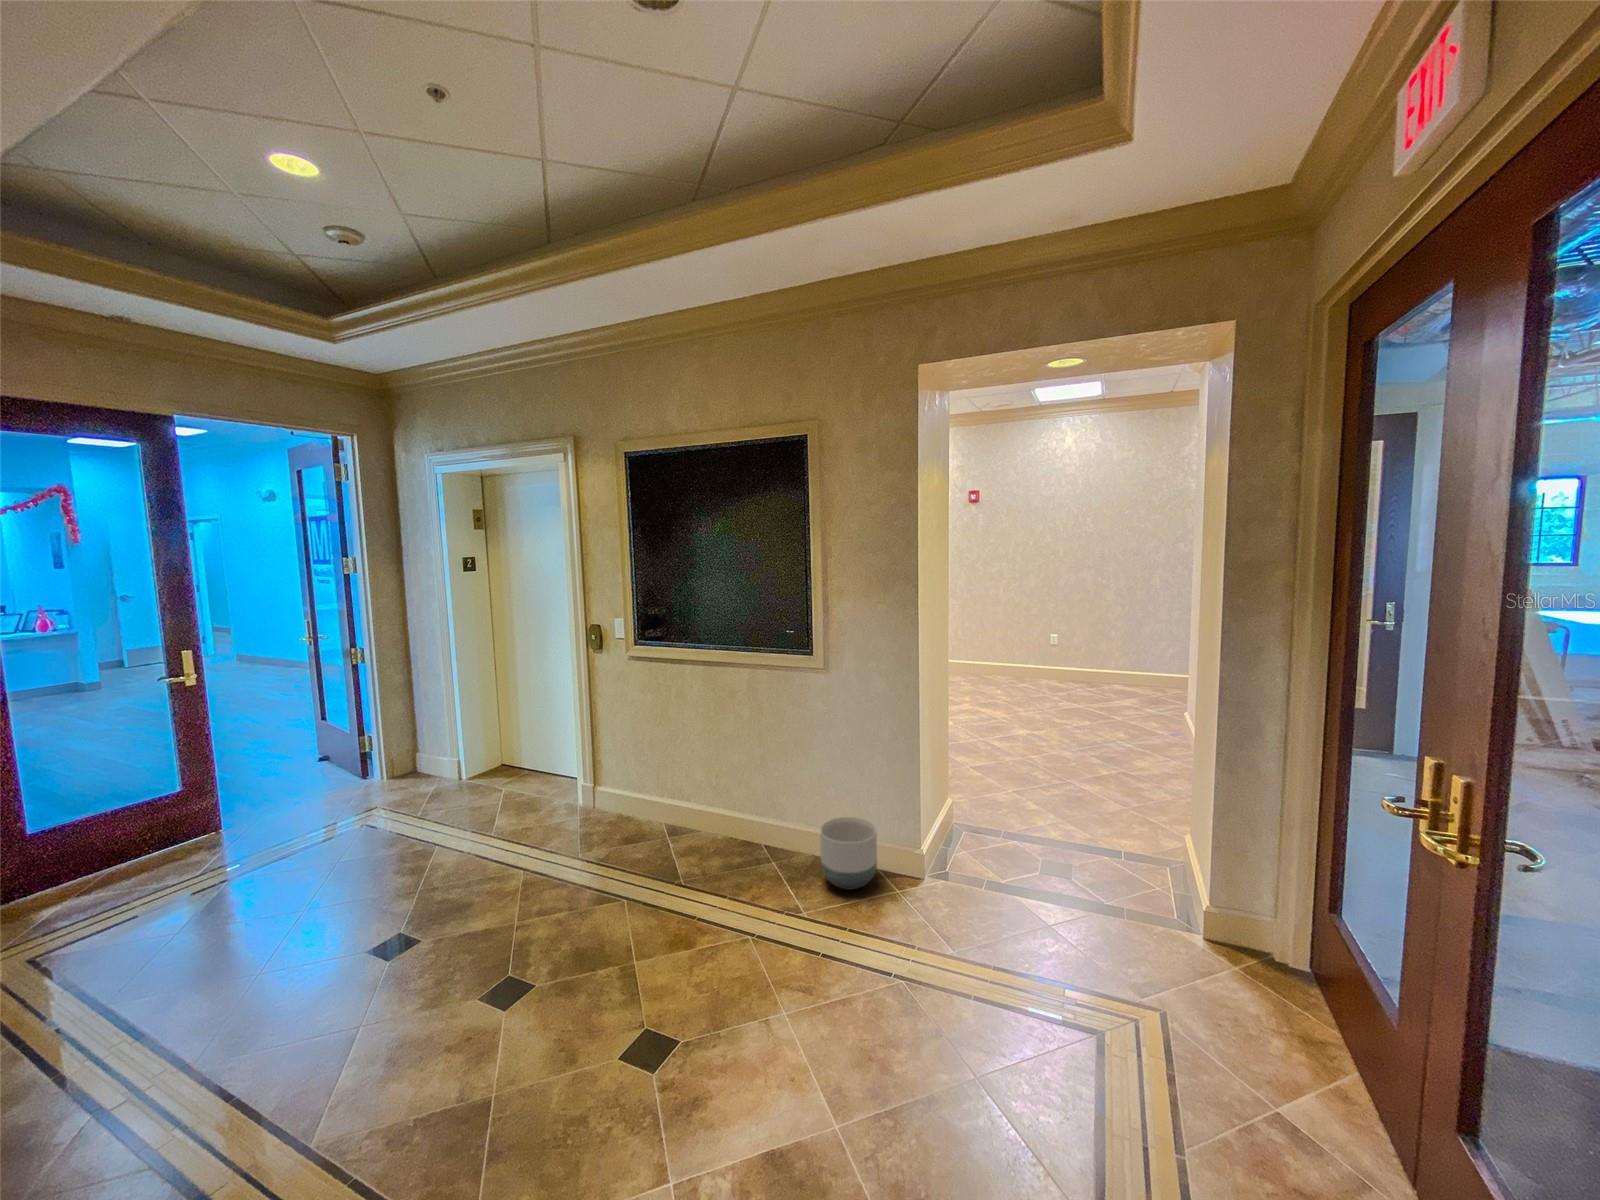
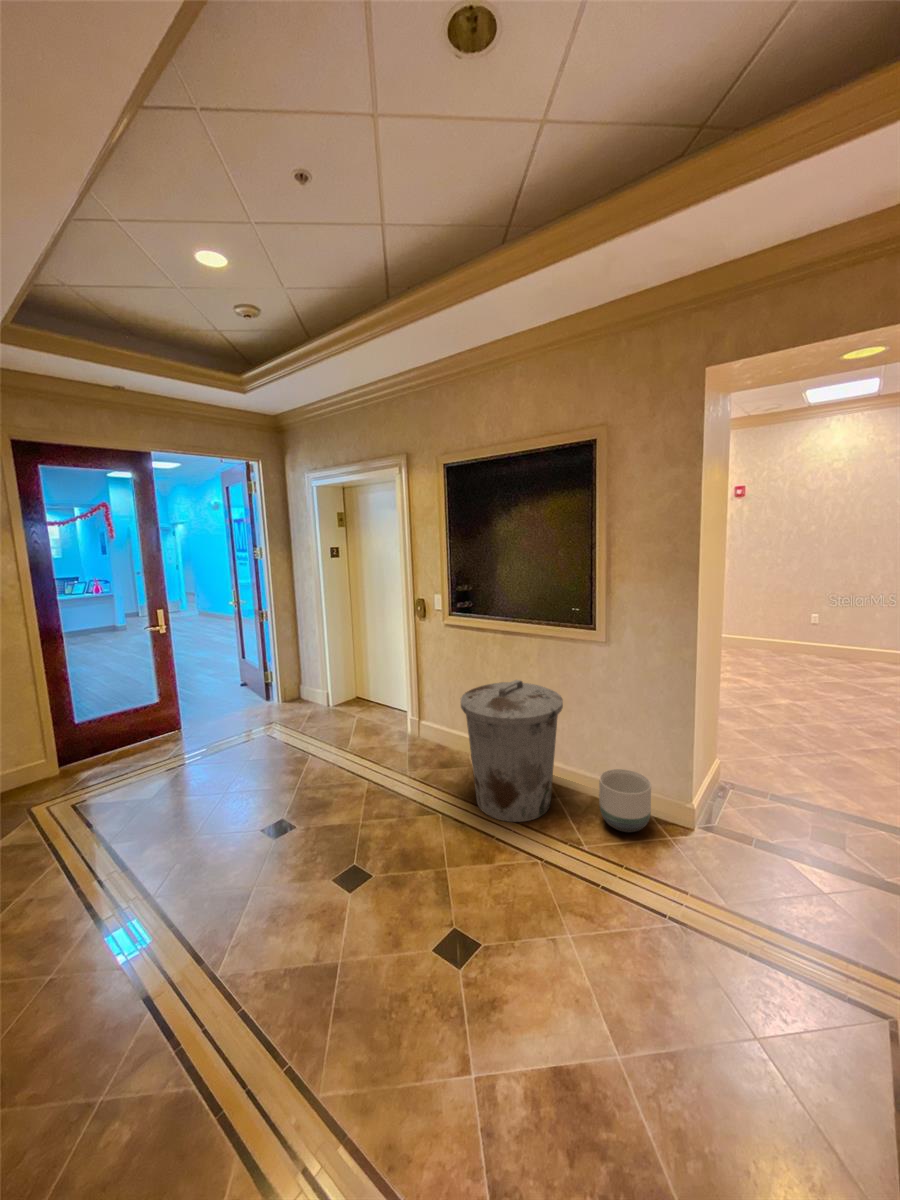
trash can: none [651,720,777,896] -> present [461,680,563,822]

